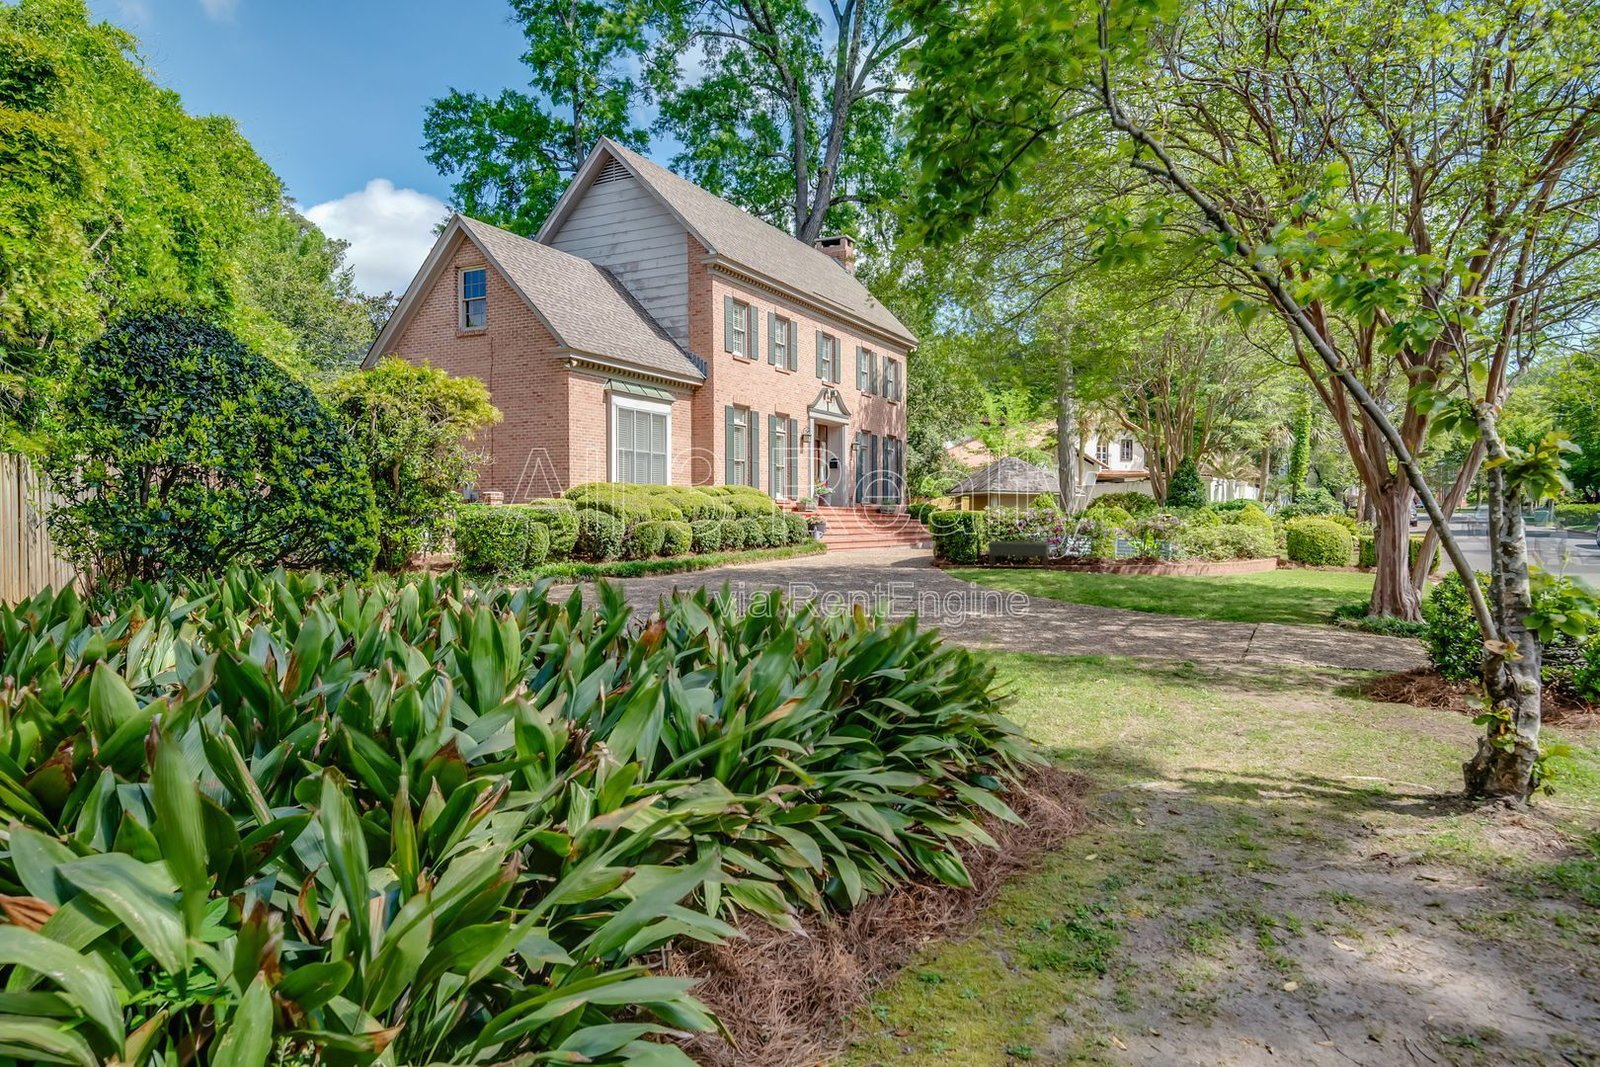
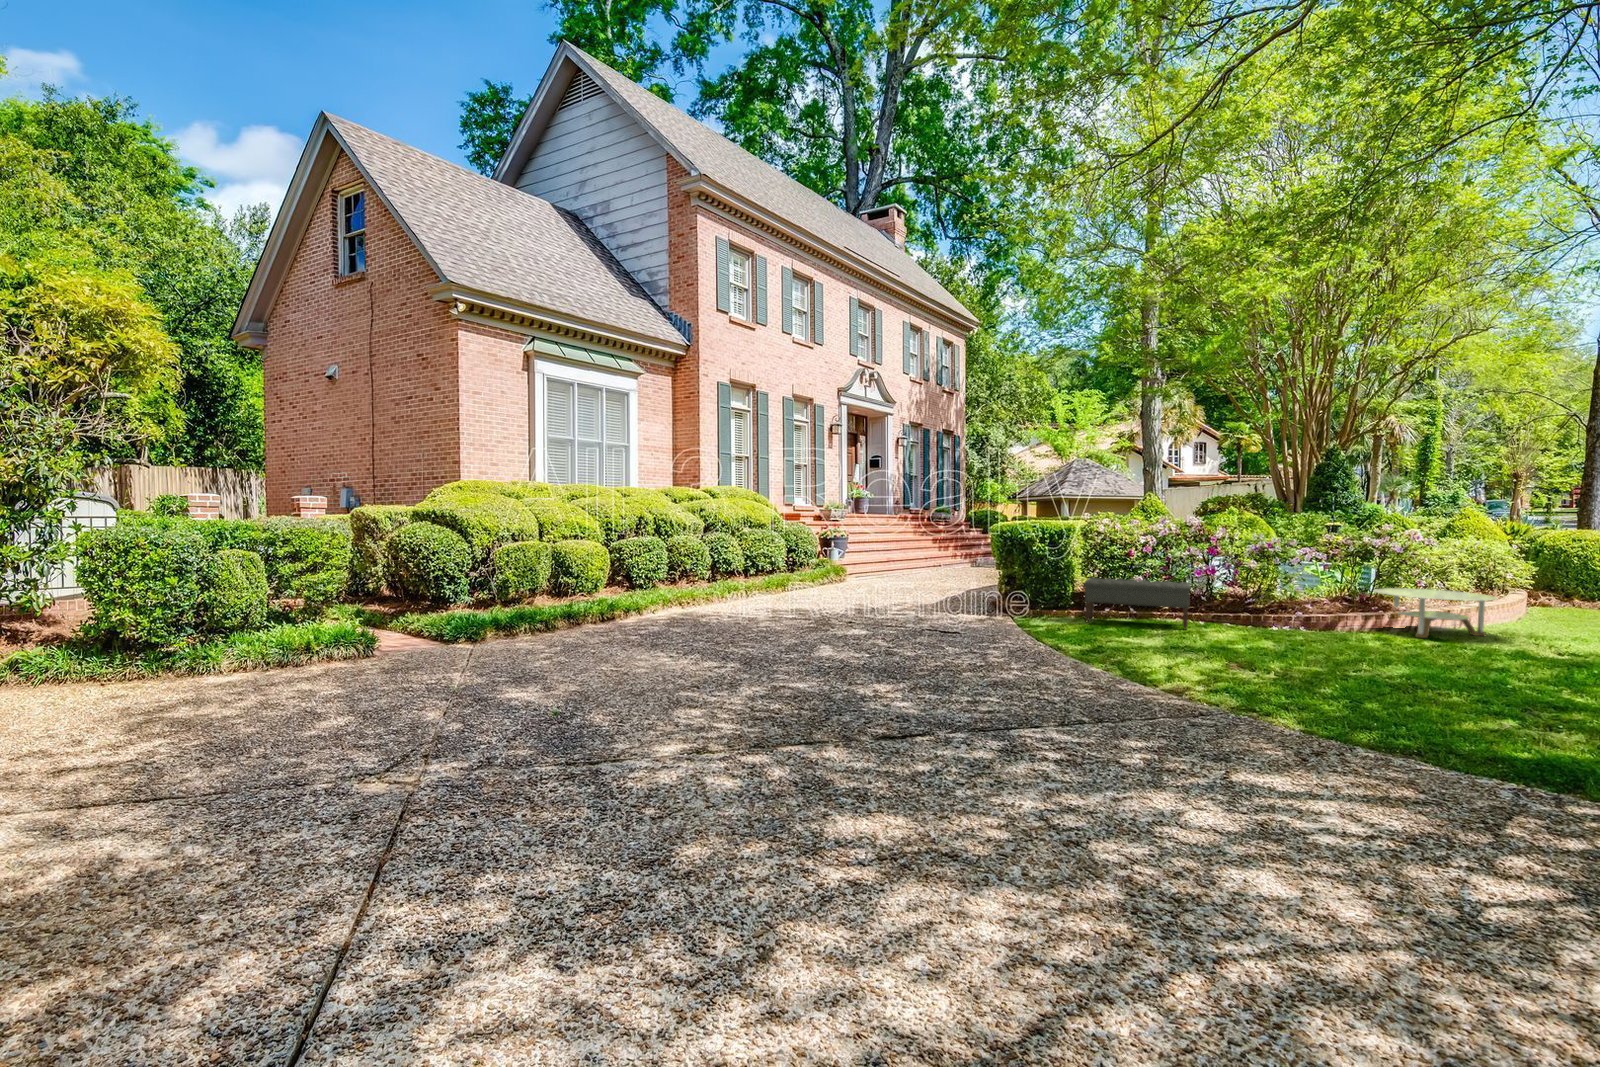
round table: none [1151,545,1211,570] -> present [1374,588,1497,638]

